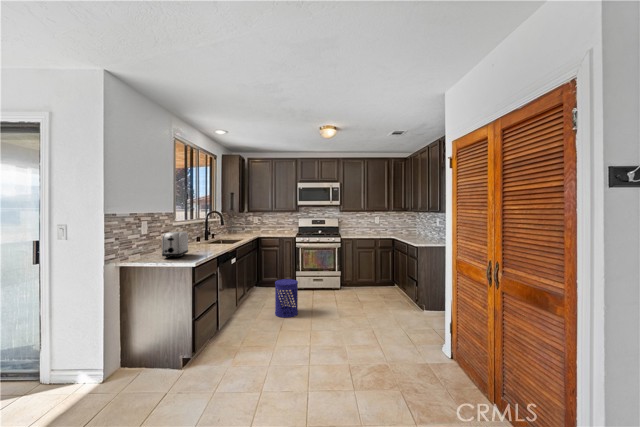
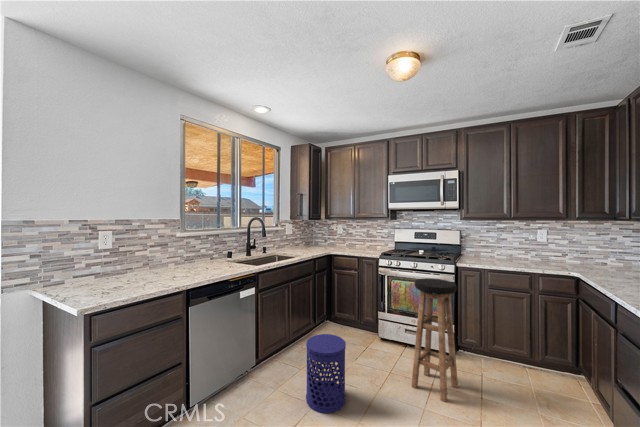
toaster: present [162,232,188,258] -> none [70,252,139,298]
bar stool: none [326,244,347,303] -> present [412,278,458,402]

